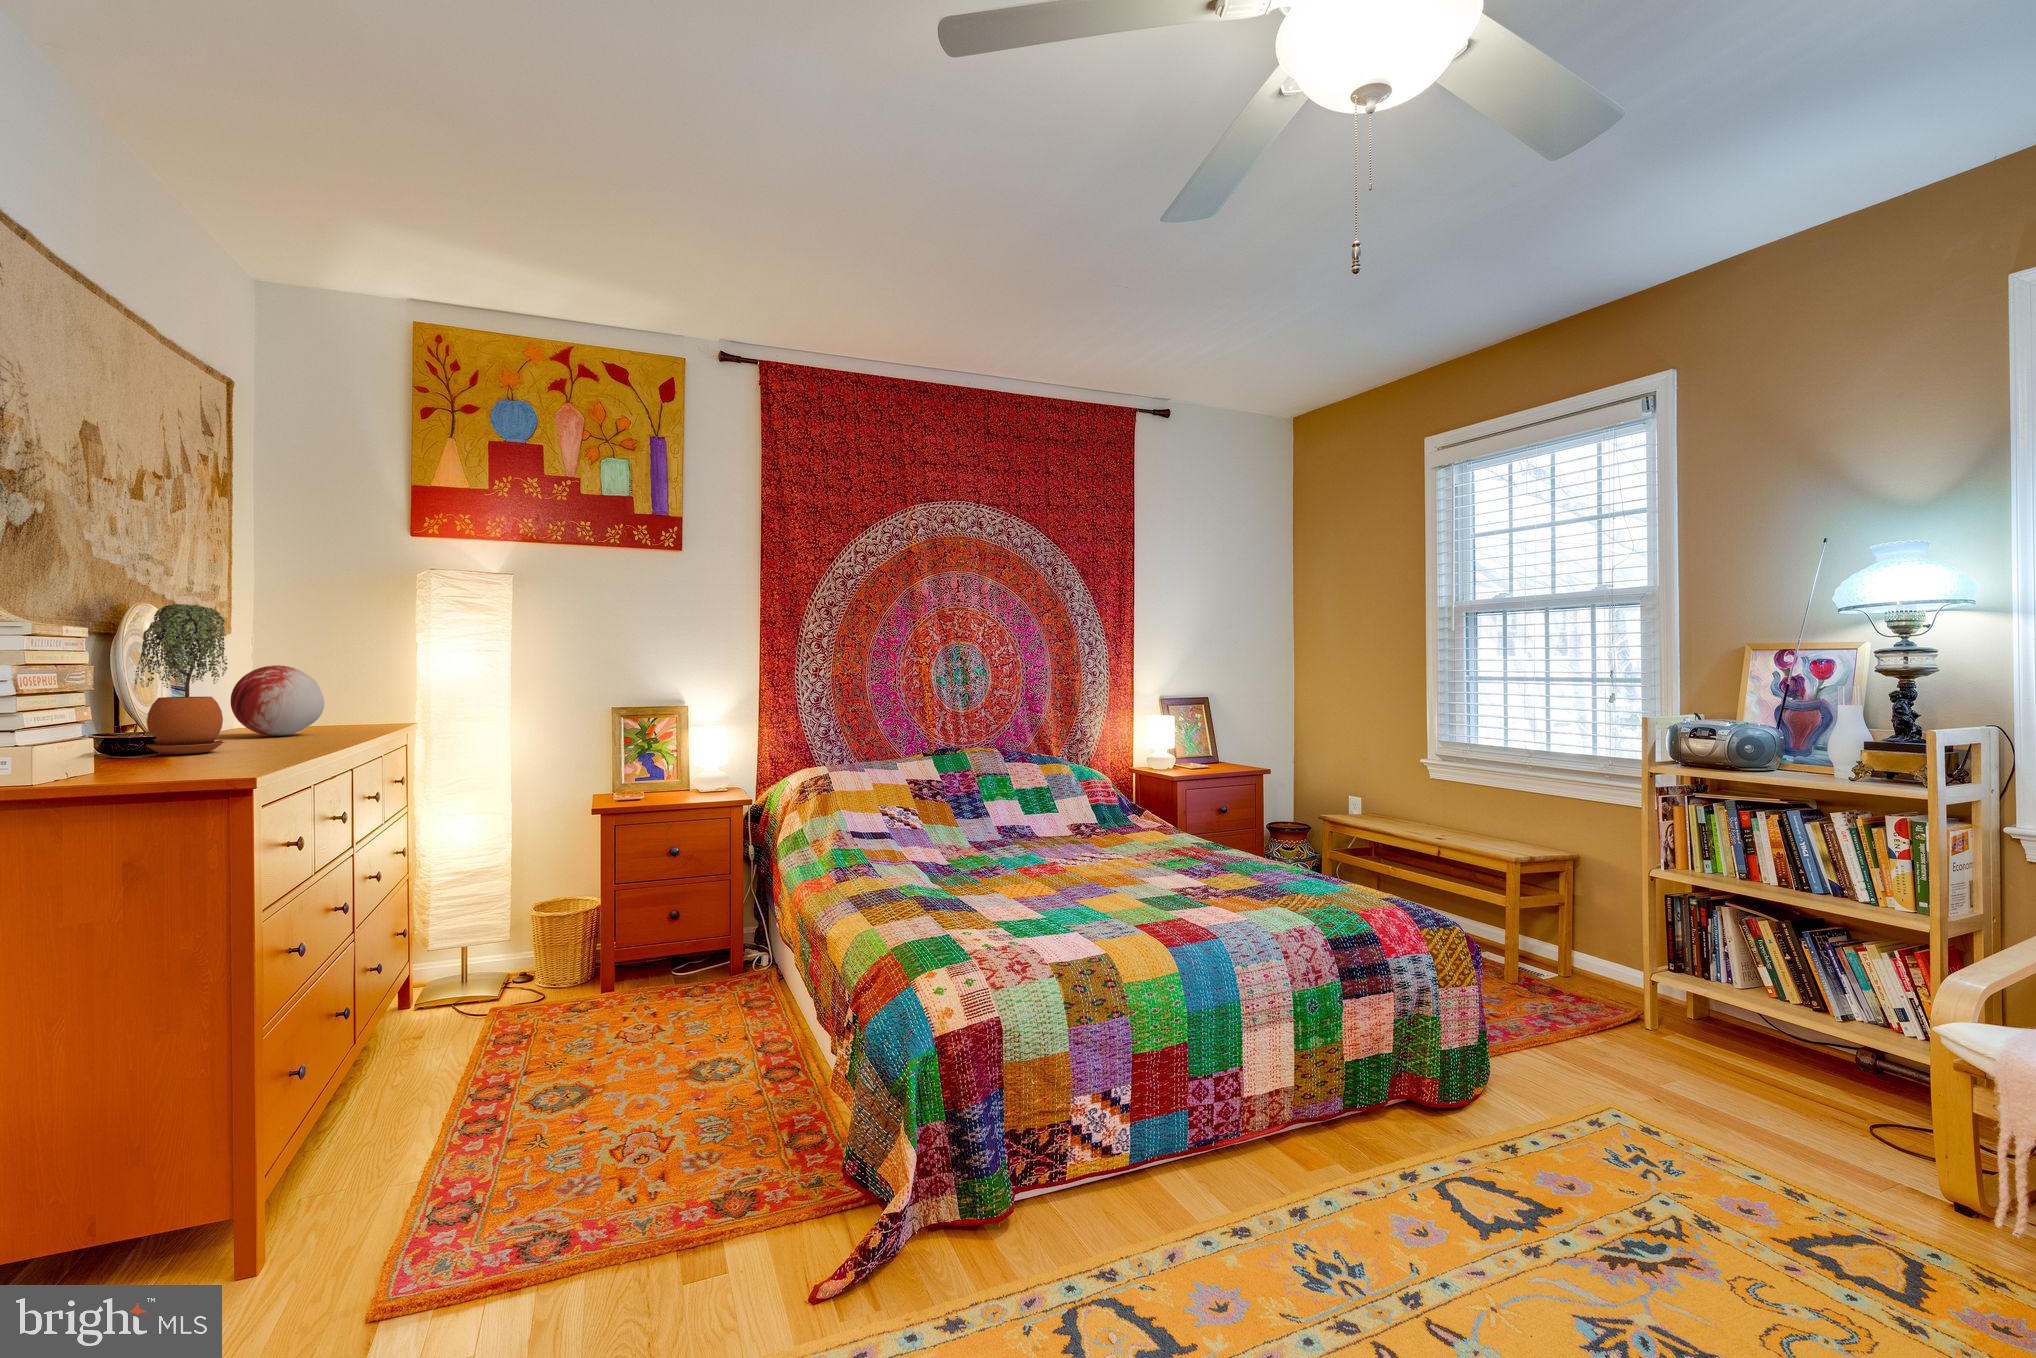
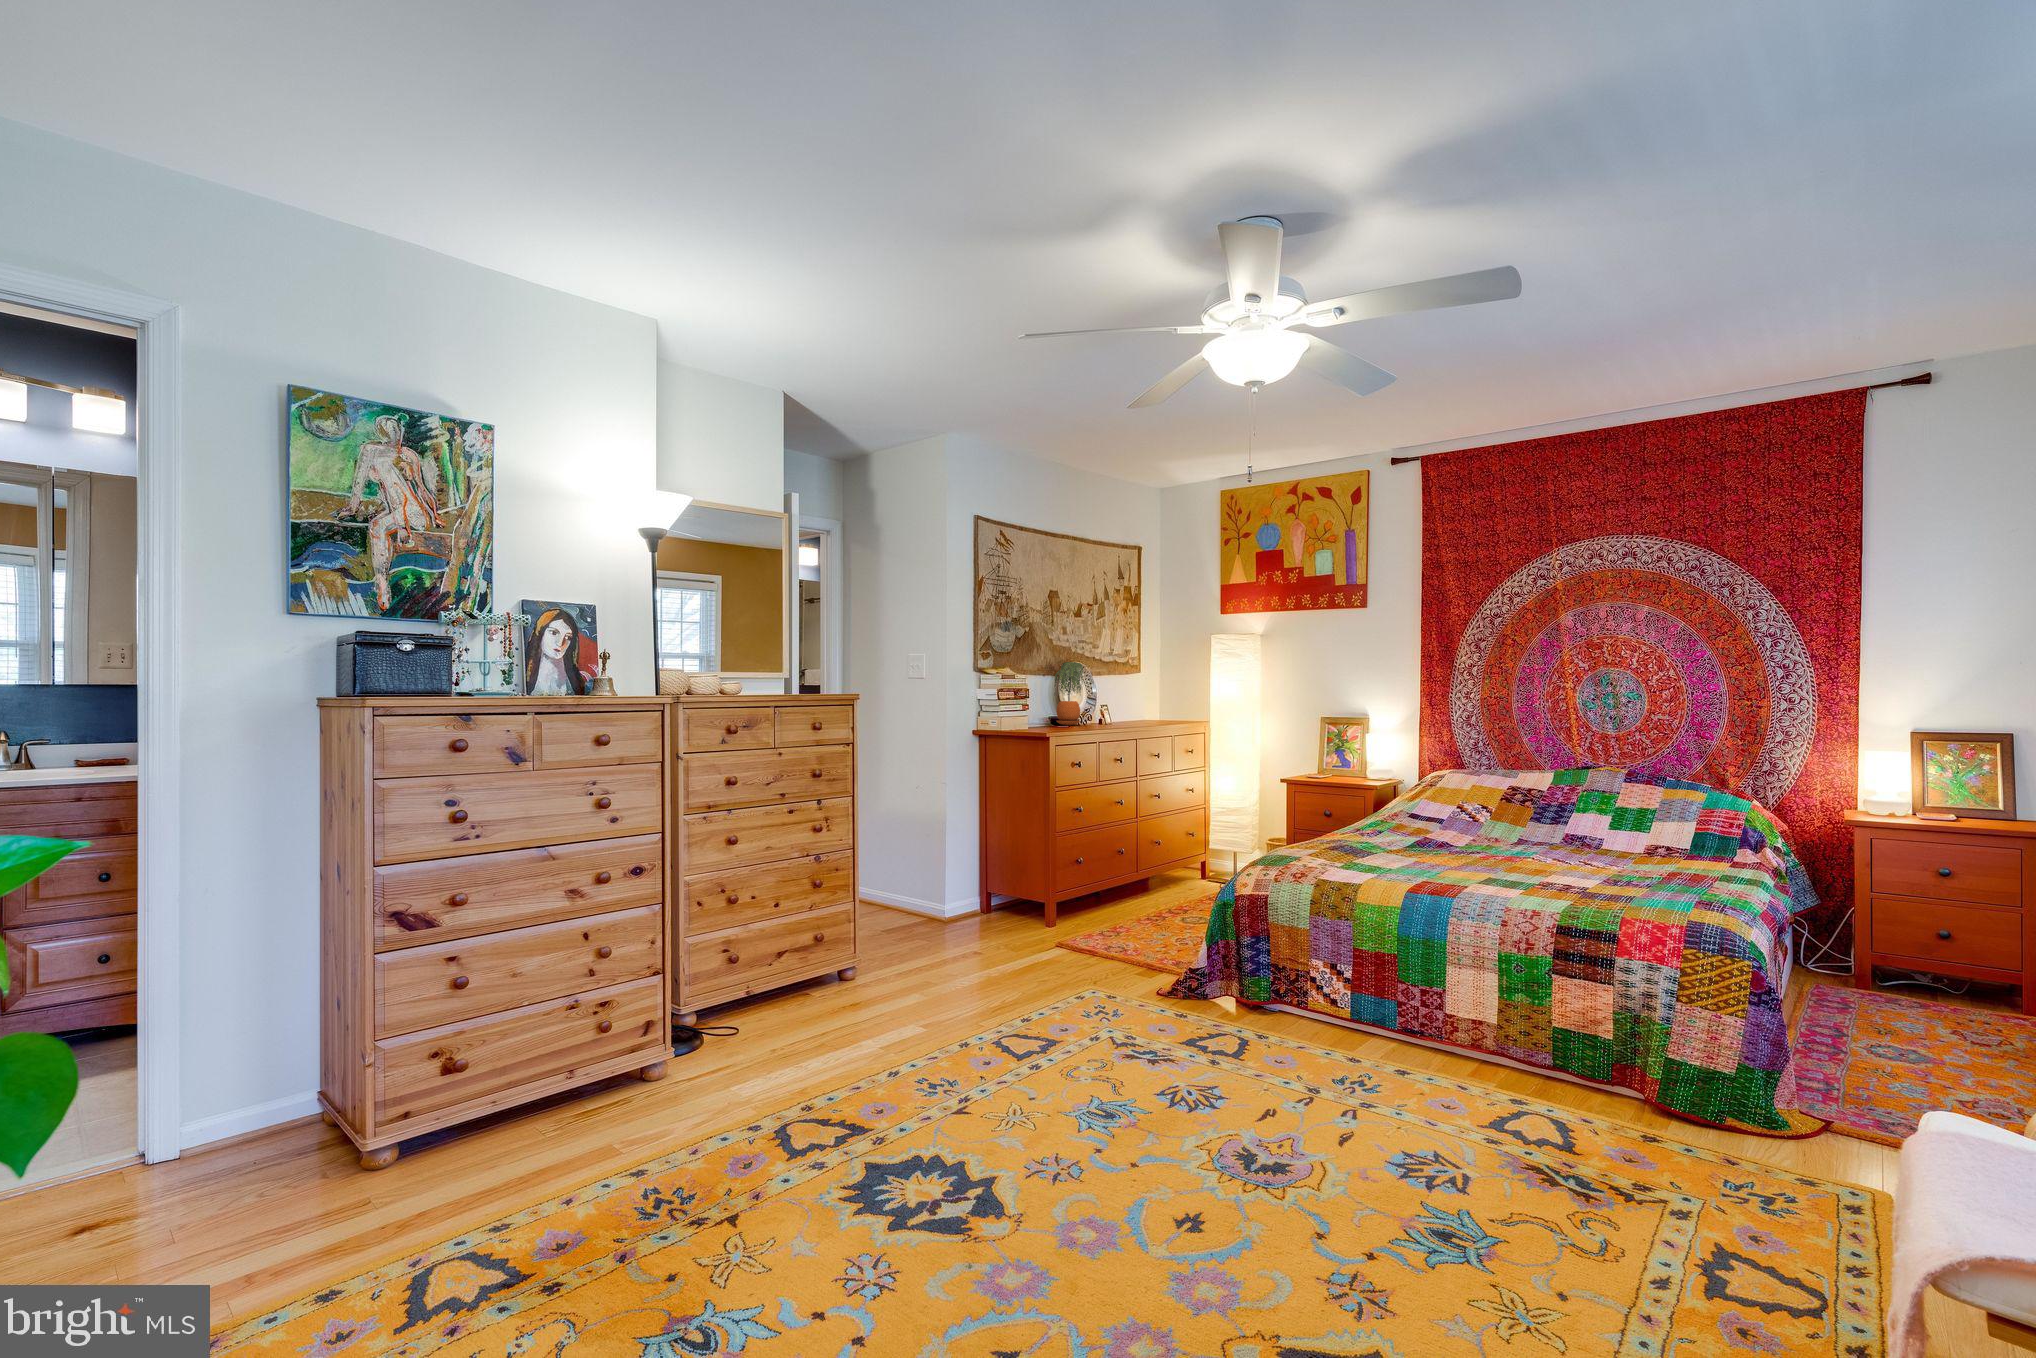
decorative orb: present [230,665,324,736] -> none [1109,689,1144,723]

